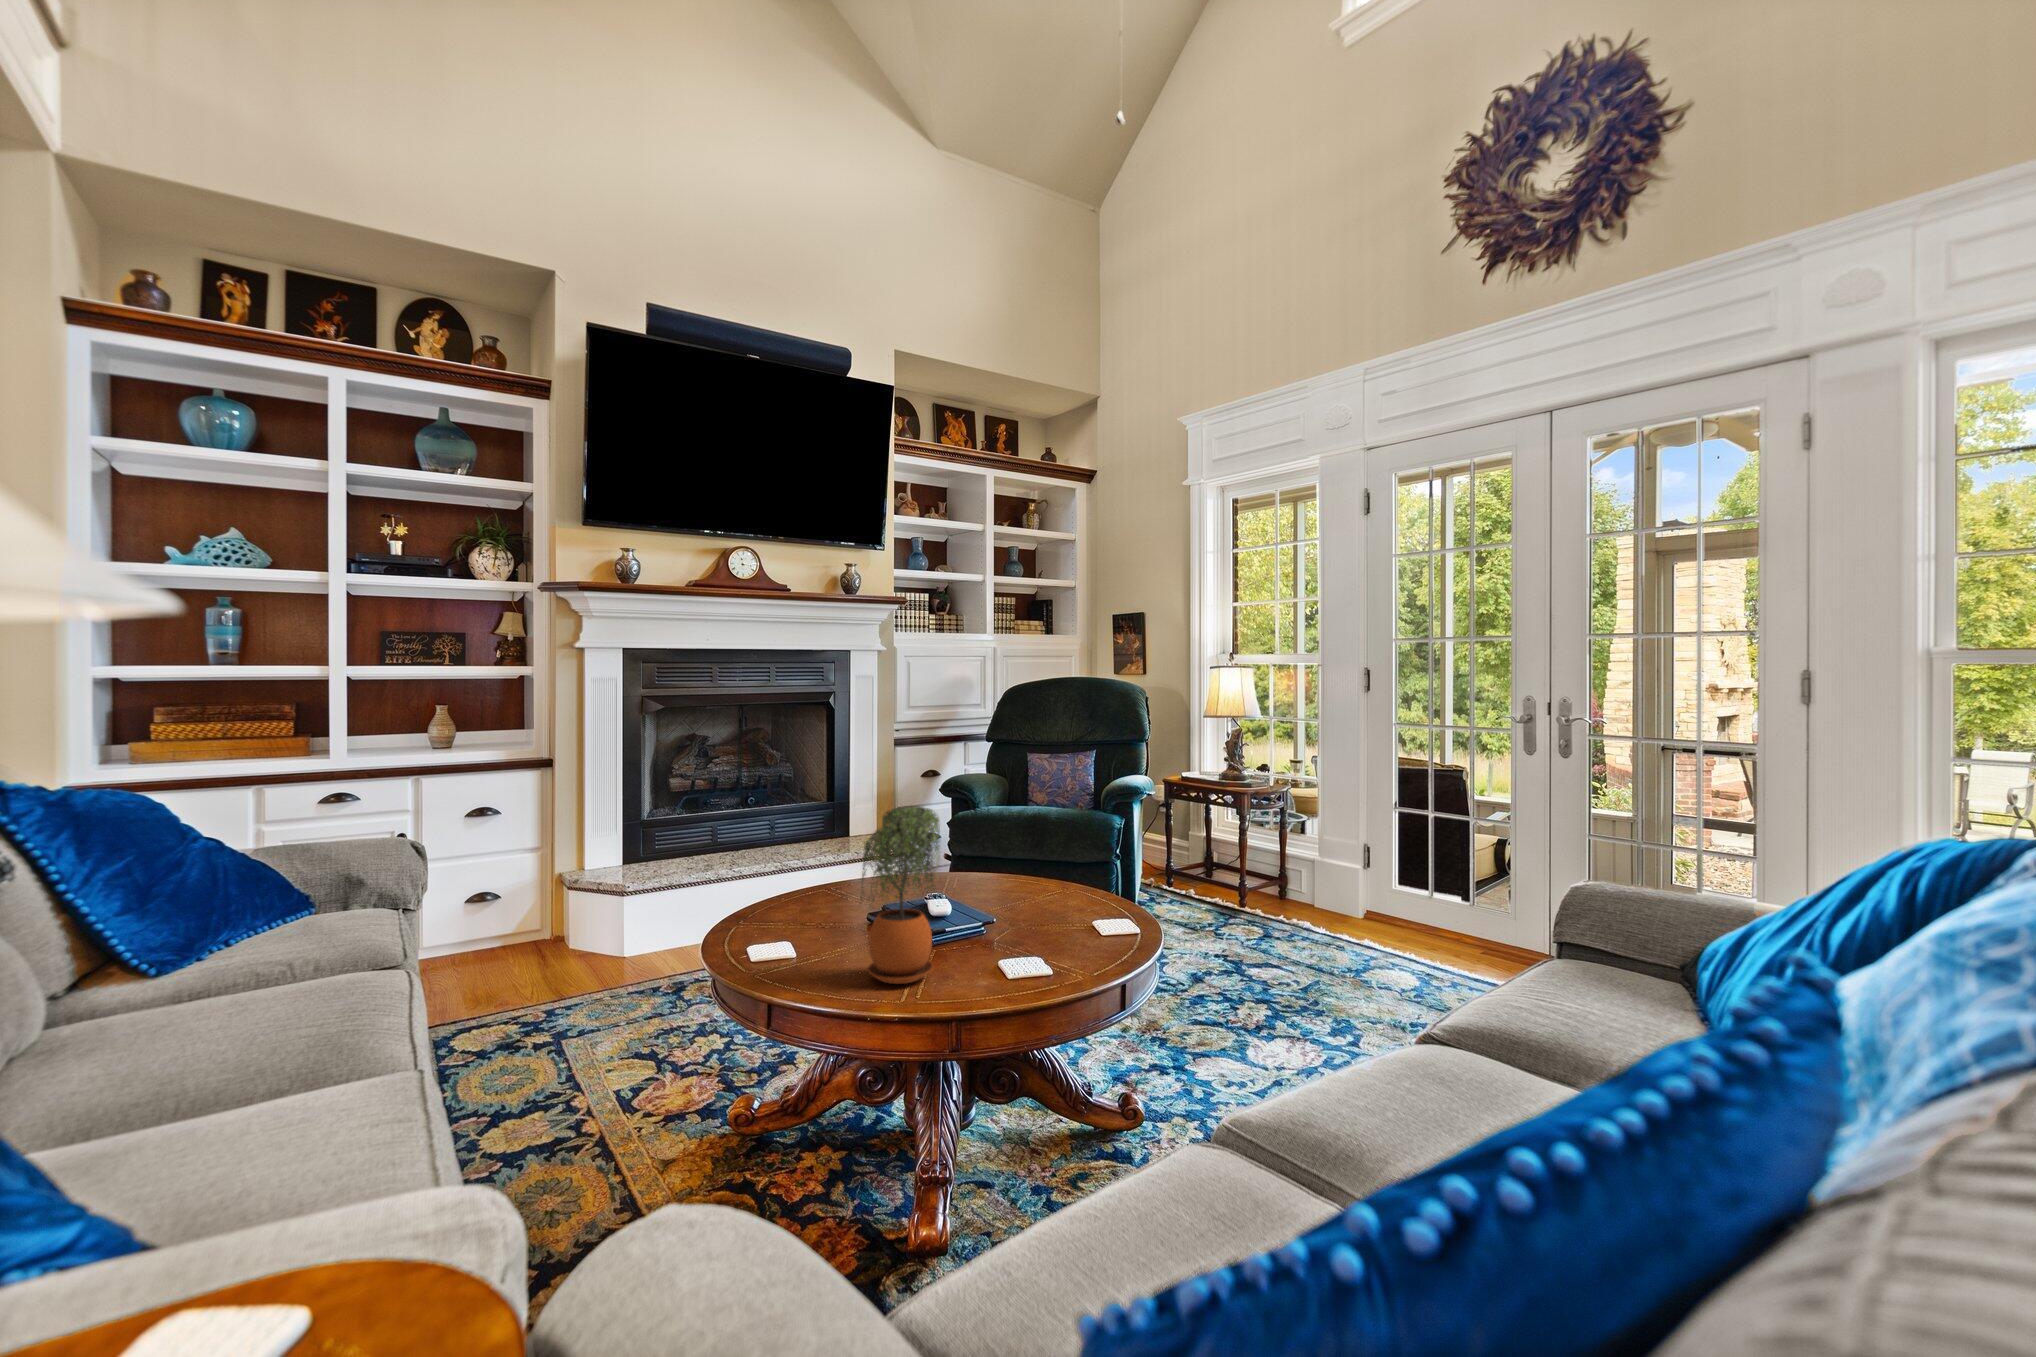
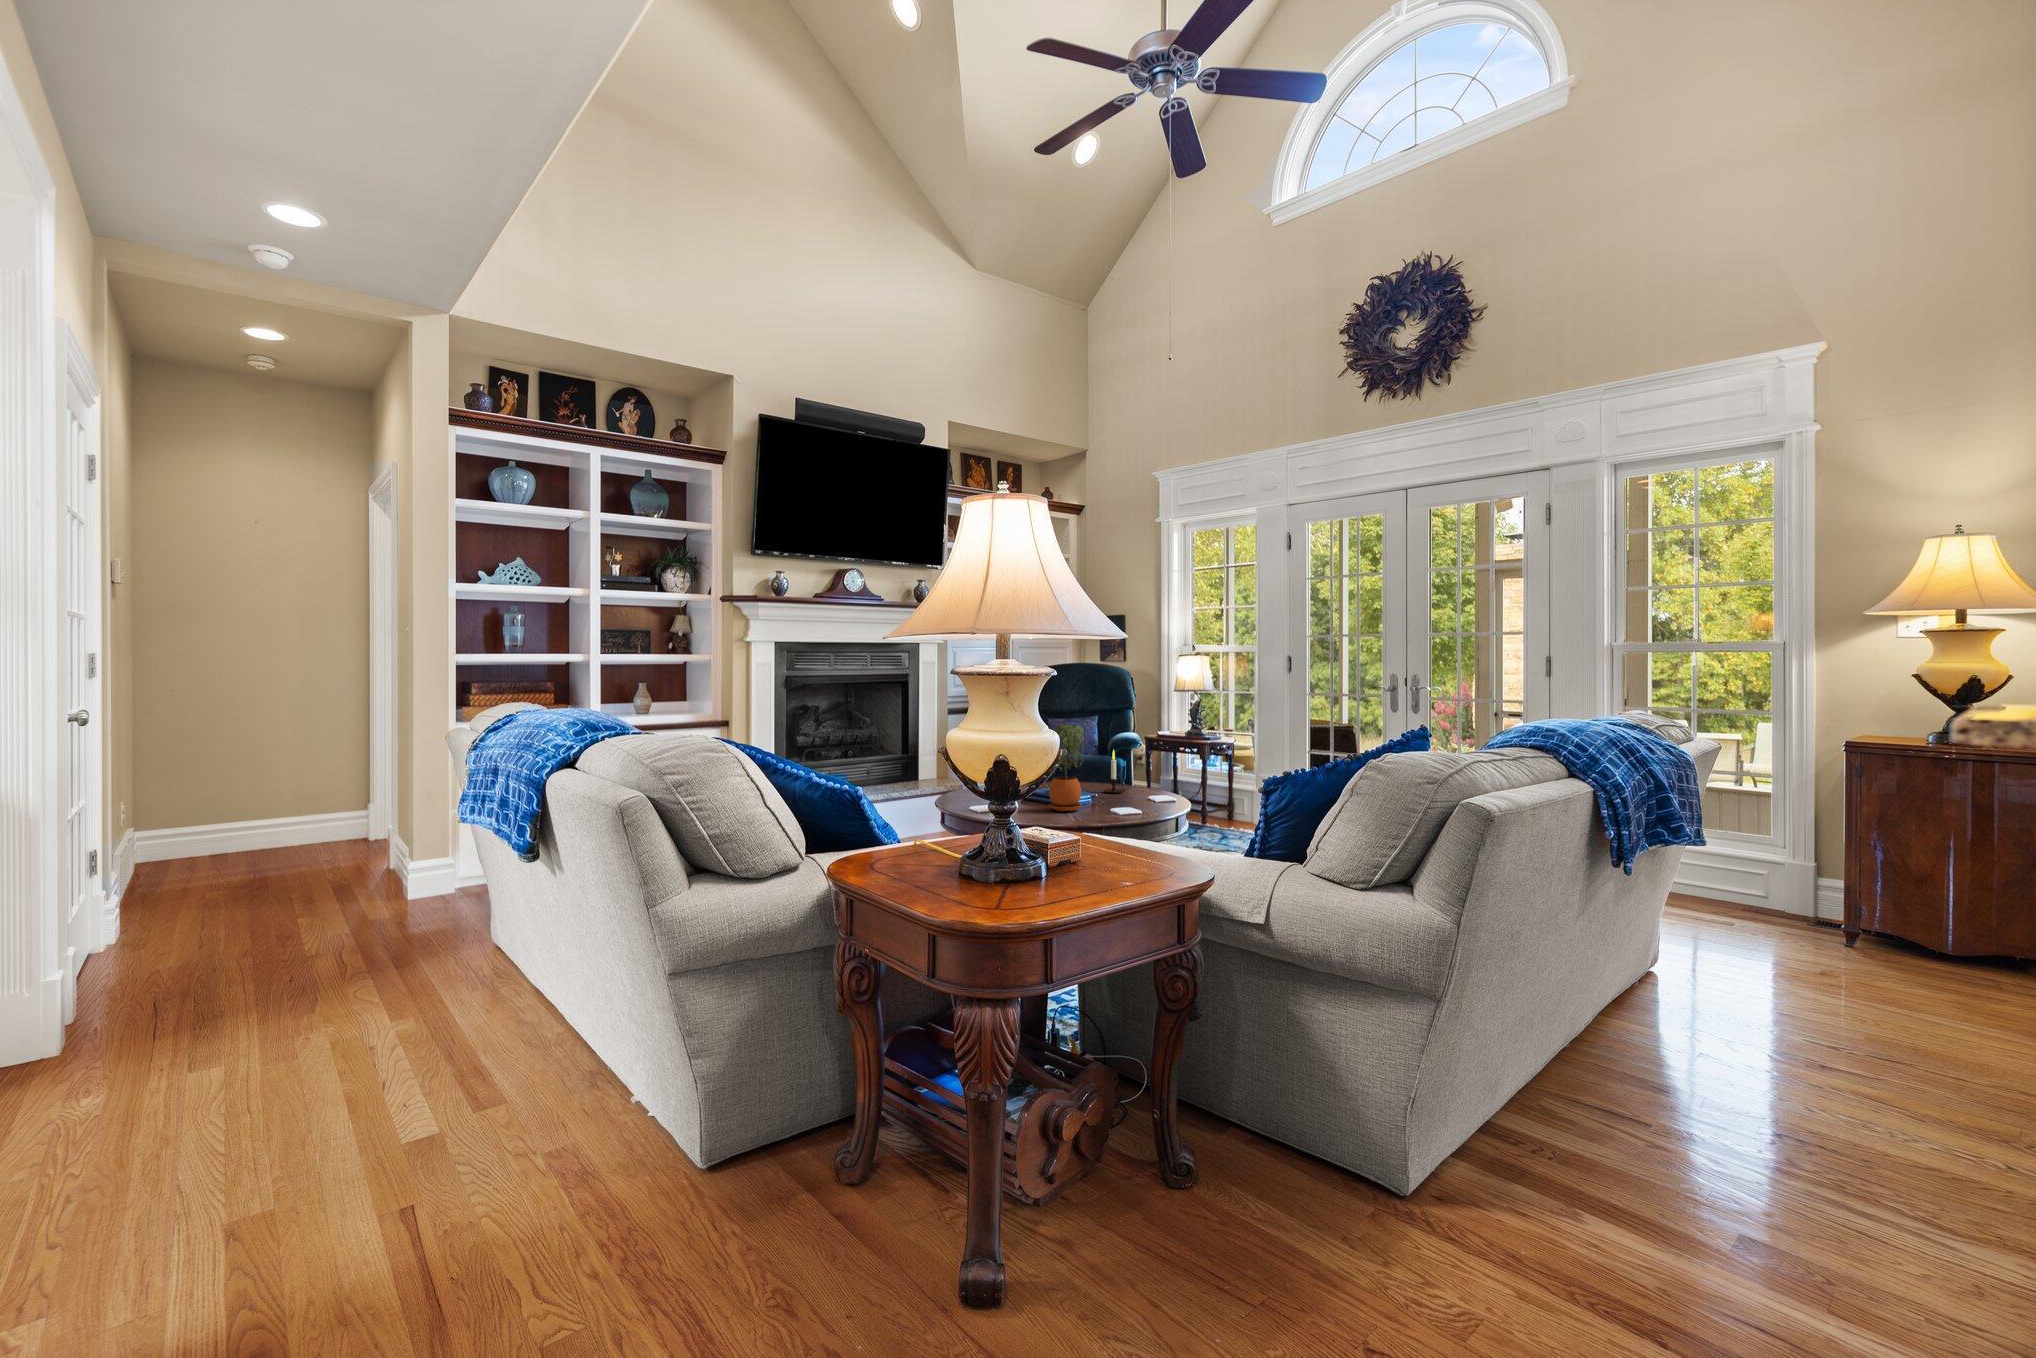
candle: none [1022,836,1068,916] -> present [1104,750,1129,793]

